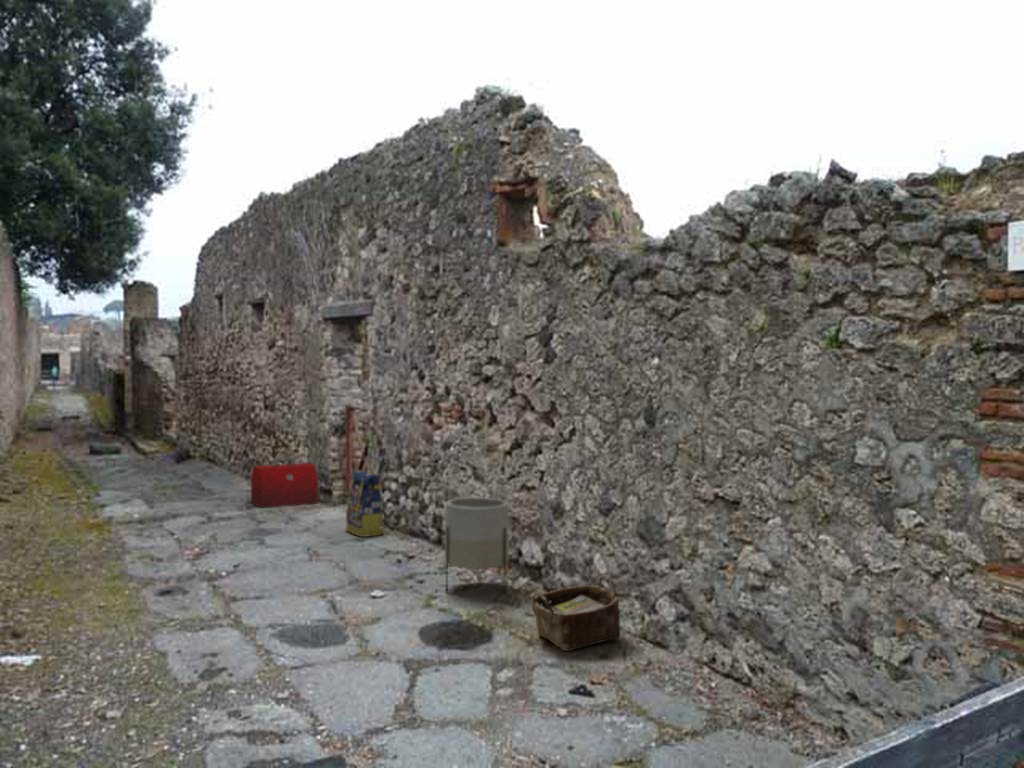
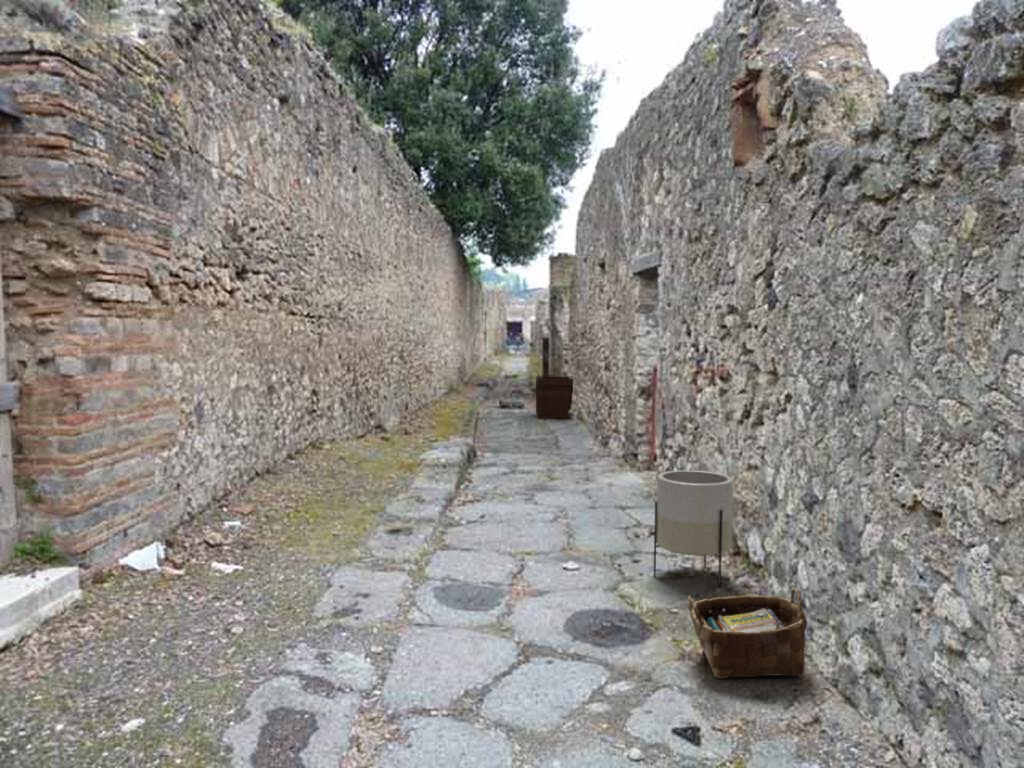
wooden crate: none [142,416,197,465] -> present [536,376,573,419]
toolbox: present [251,457,318,508] -> none [571,416,630,464]
backpack: present [346,470,384,537] -> none [624,433,661,502]

